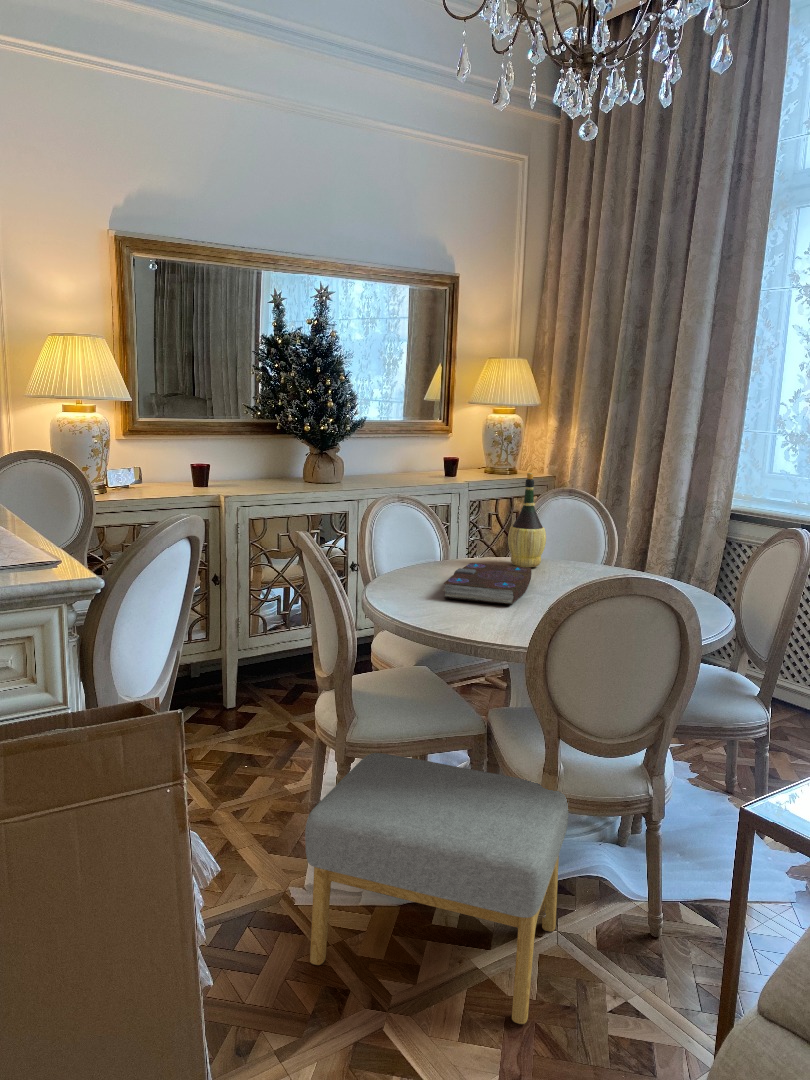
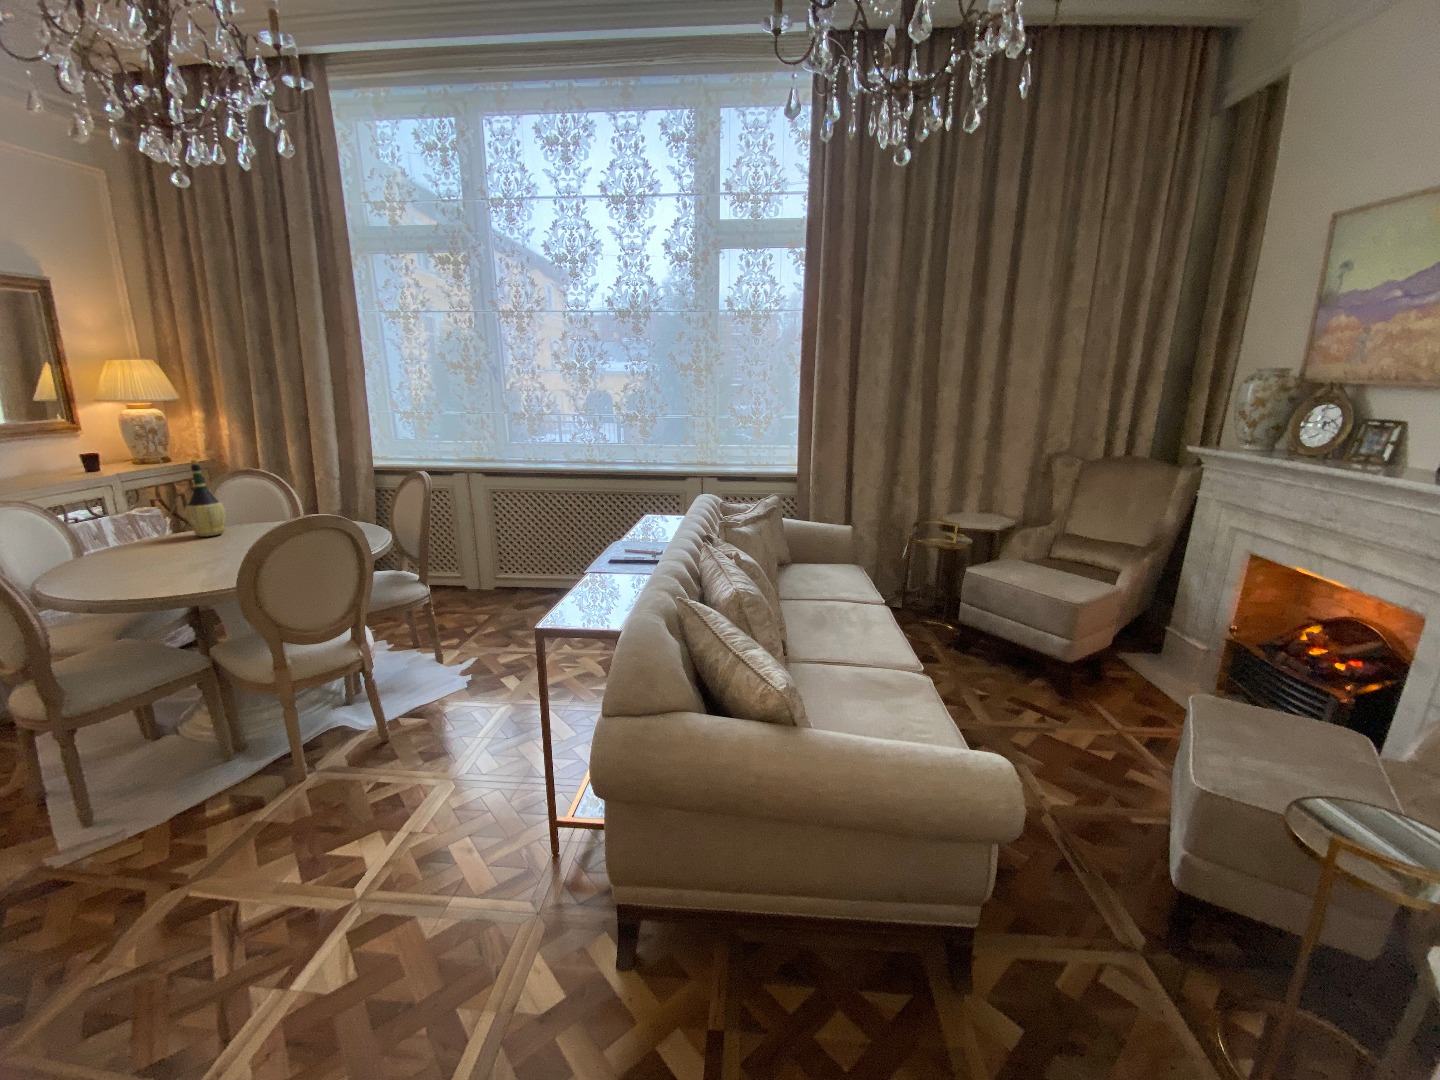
book: present [442,563,532,604] -> none [132,535,221,574]
footstool: present [305,753,569,1024] -> none [51,676,315,892]

